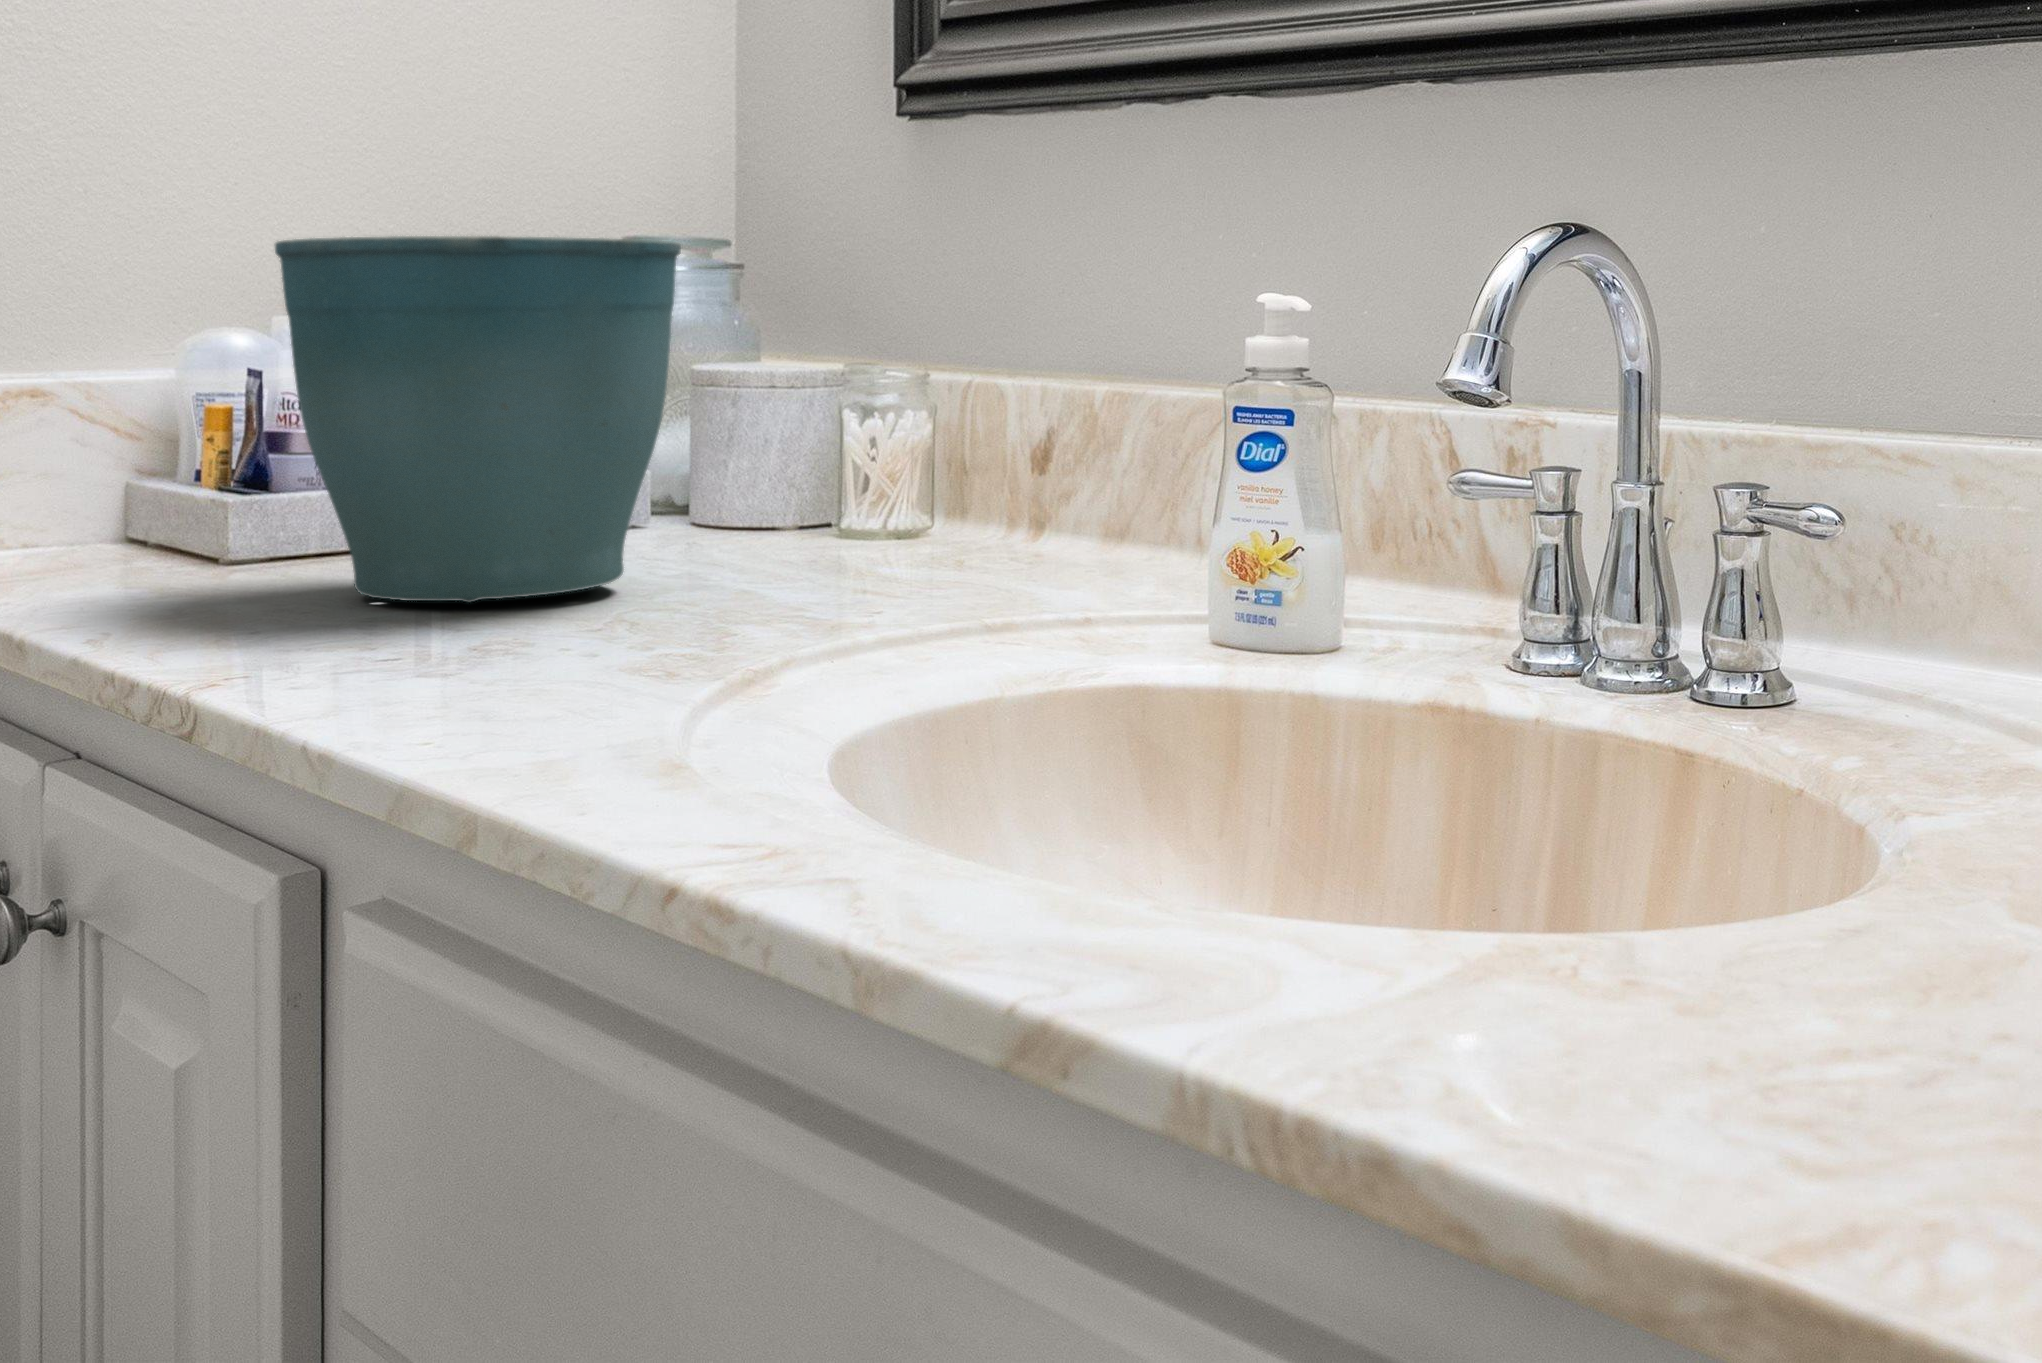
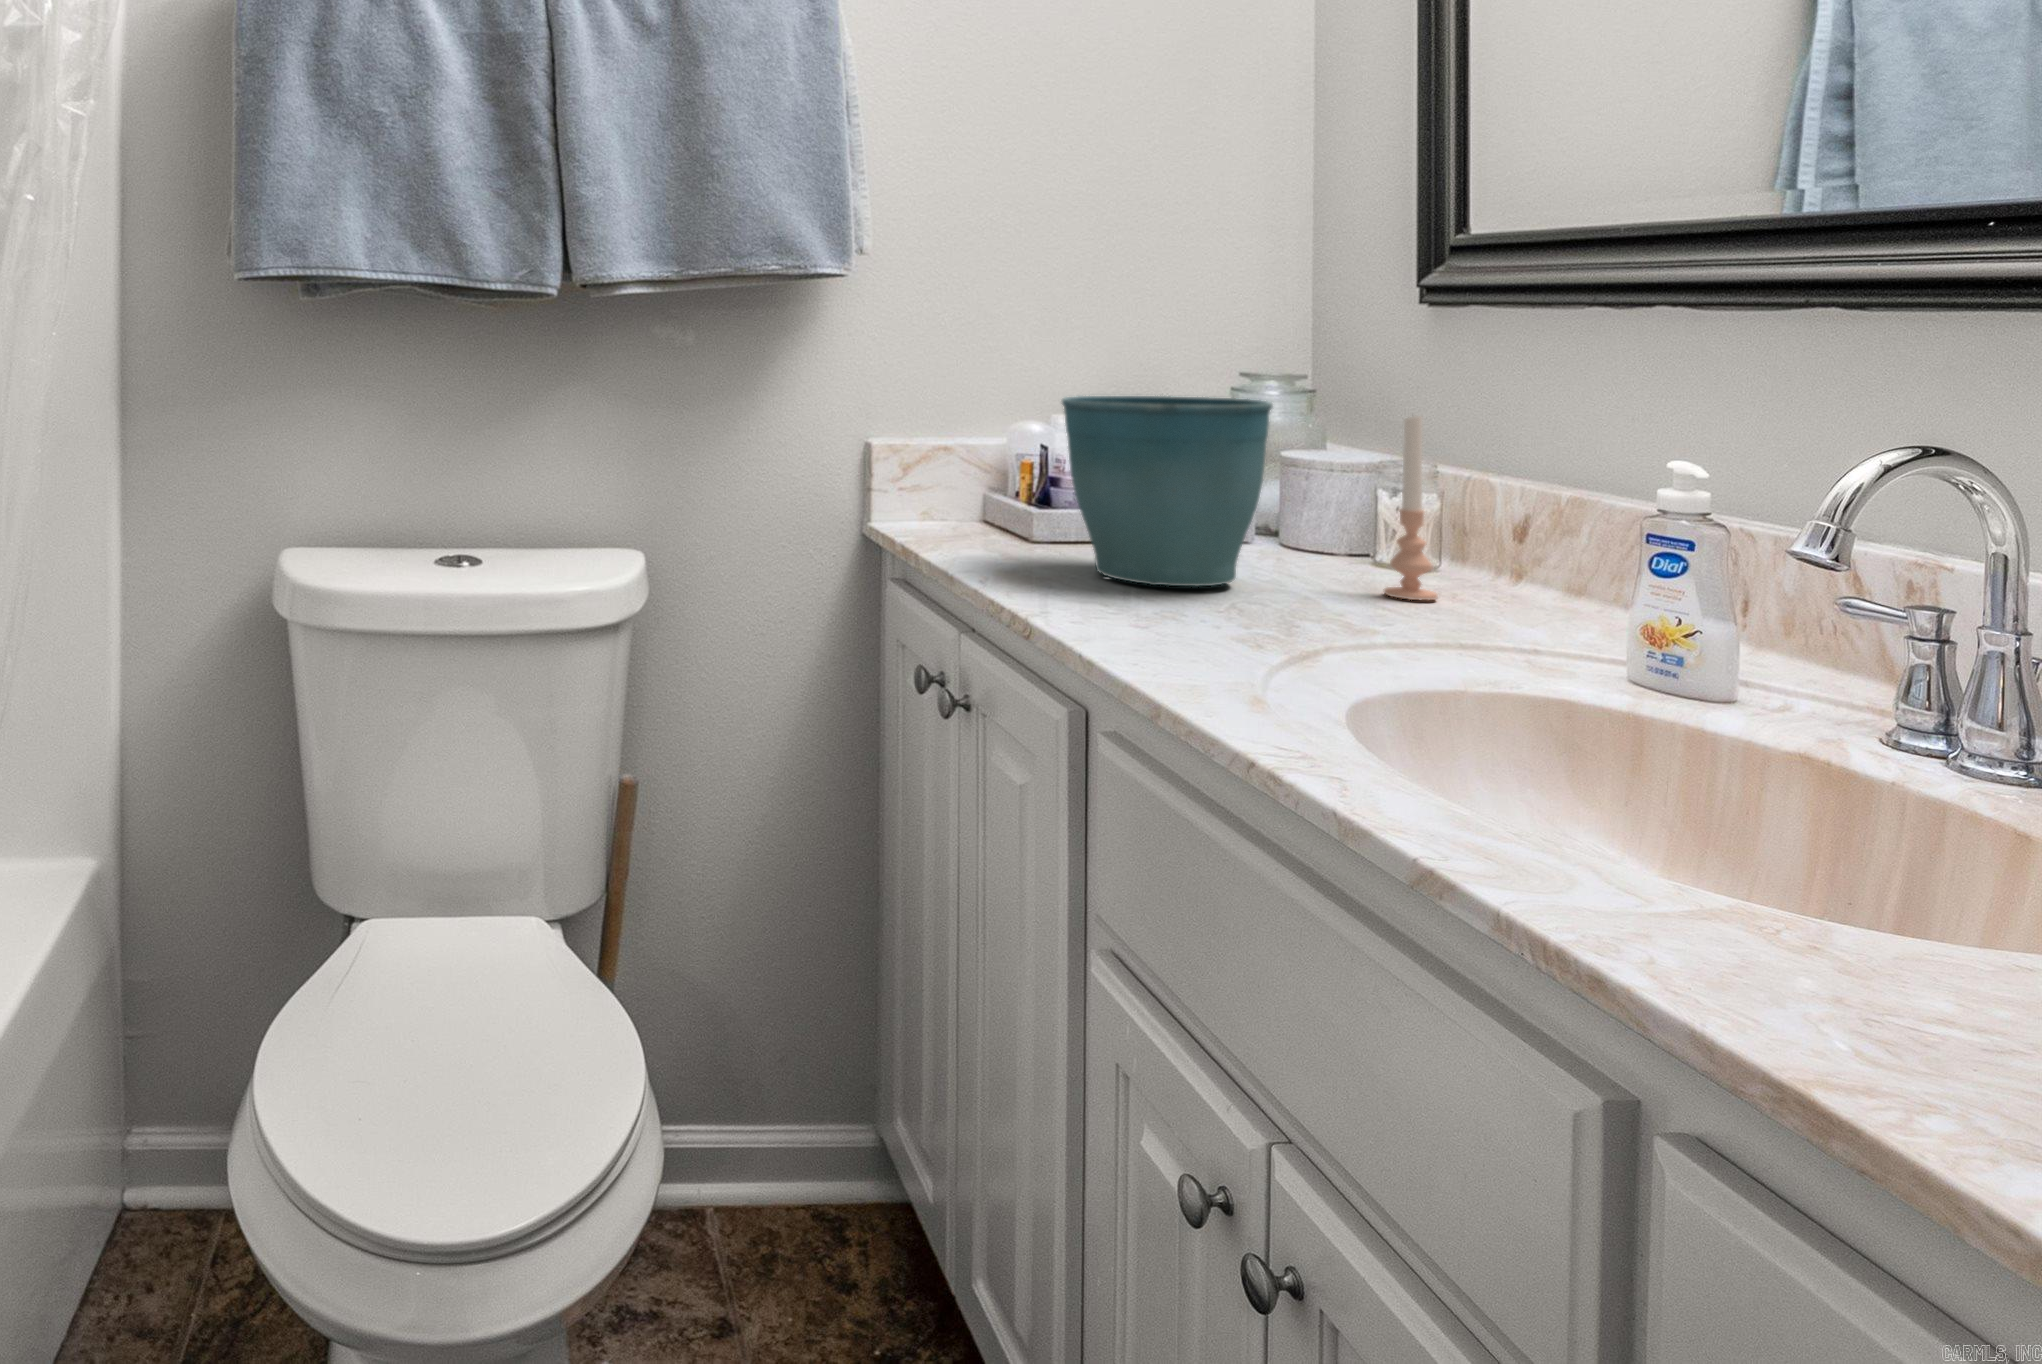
candle: none [862,262,942,576] -> present [1384,416,1438,600]

